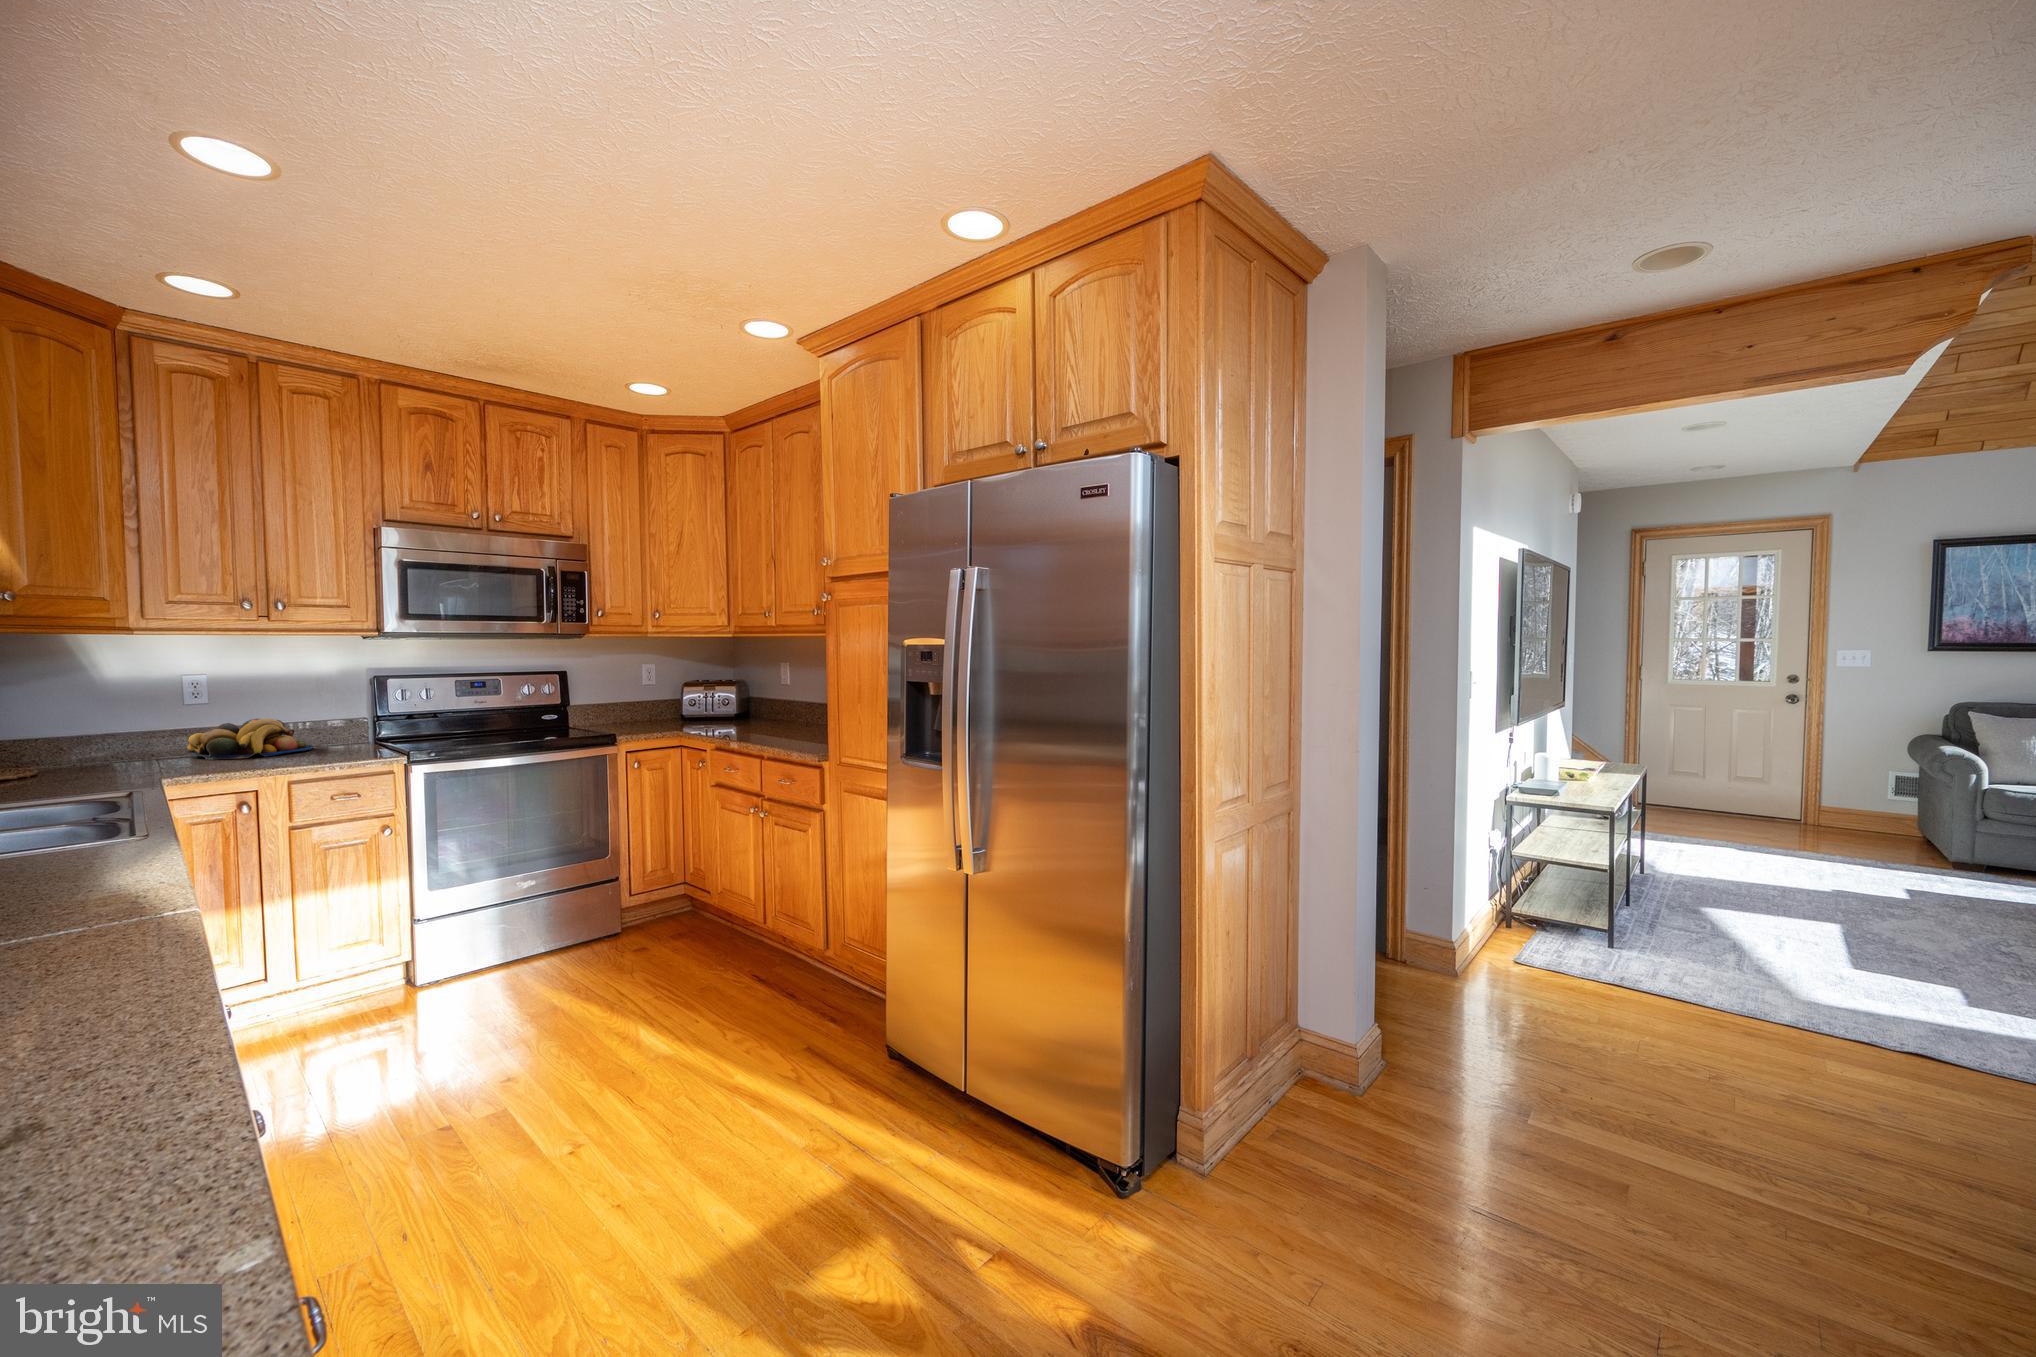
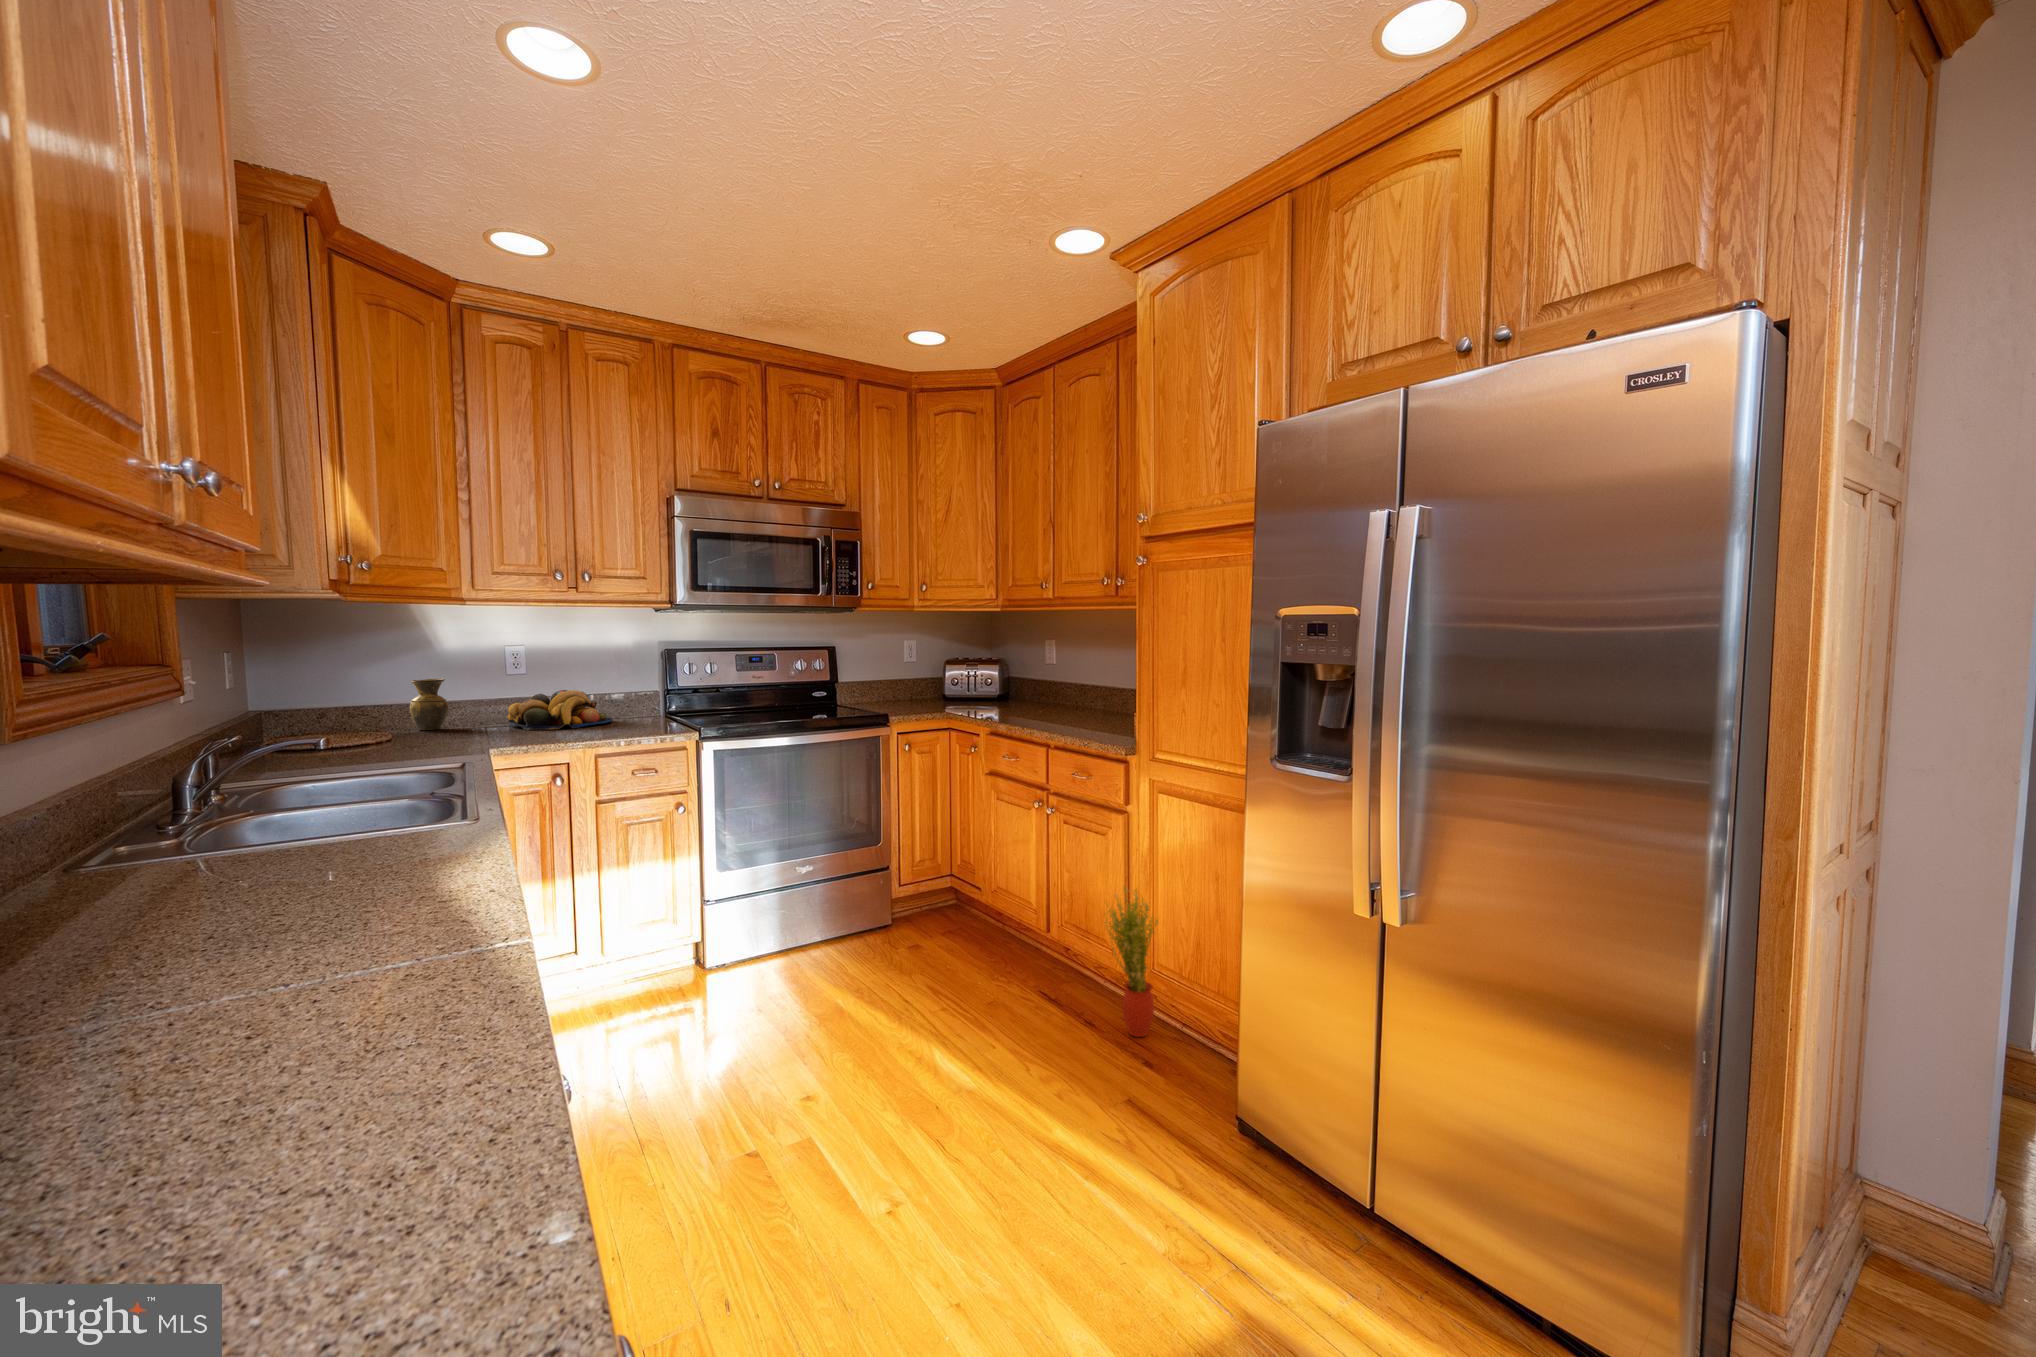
vase: none [65,710,114,764] -> present [409,679,449,730]
potted plant: none [799,876,845,1005] -> present [1105,888,1158,1037]

